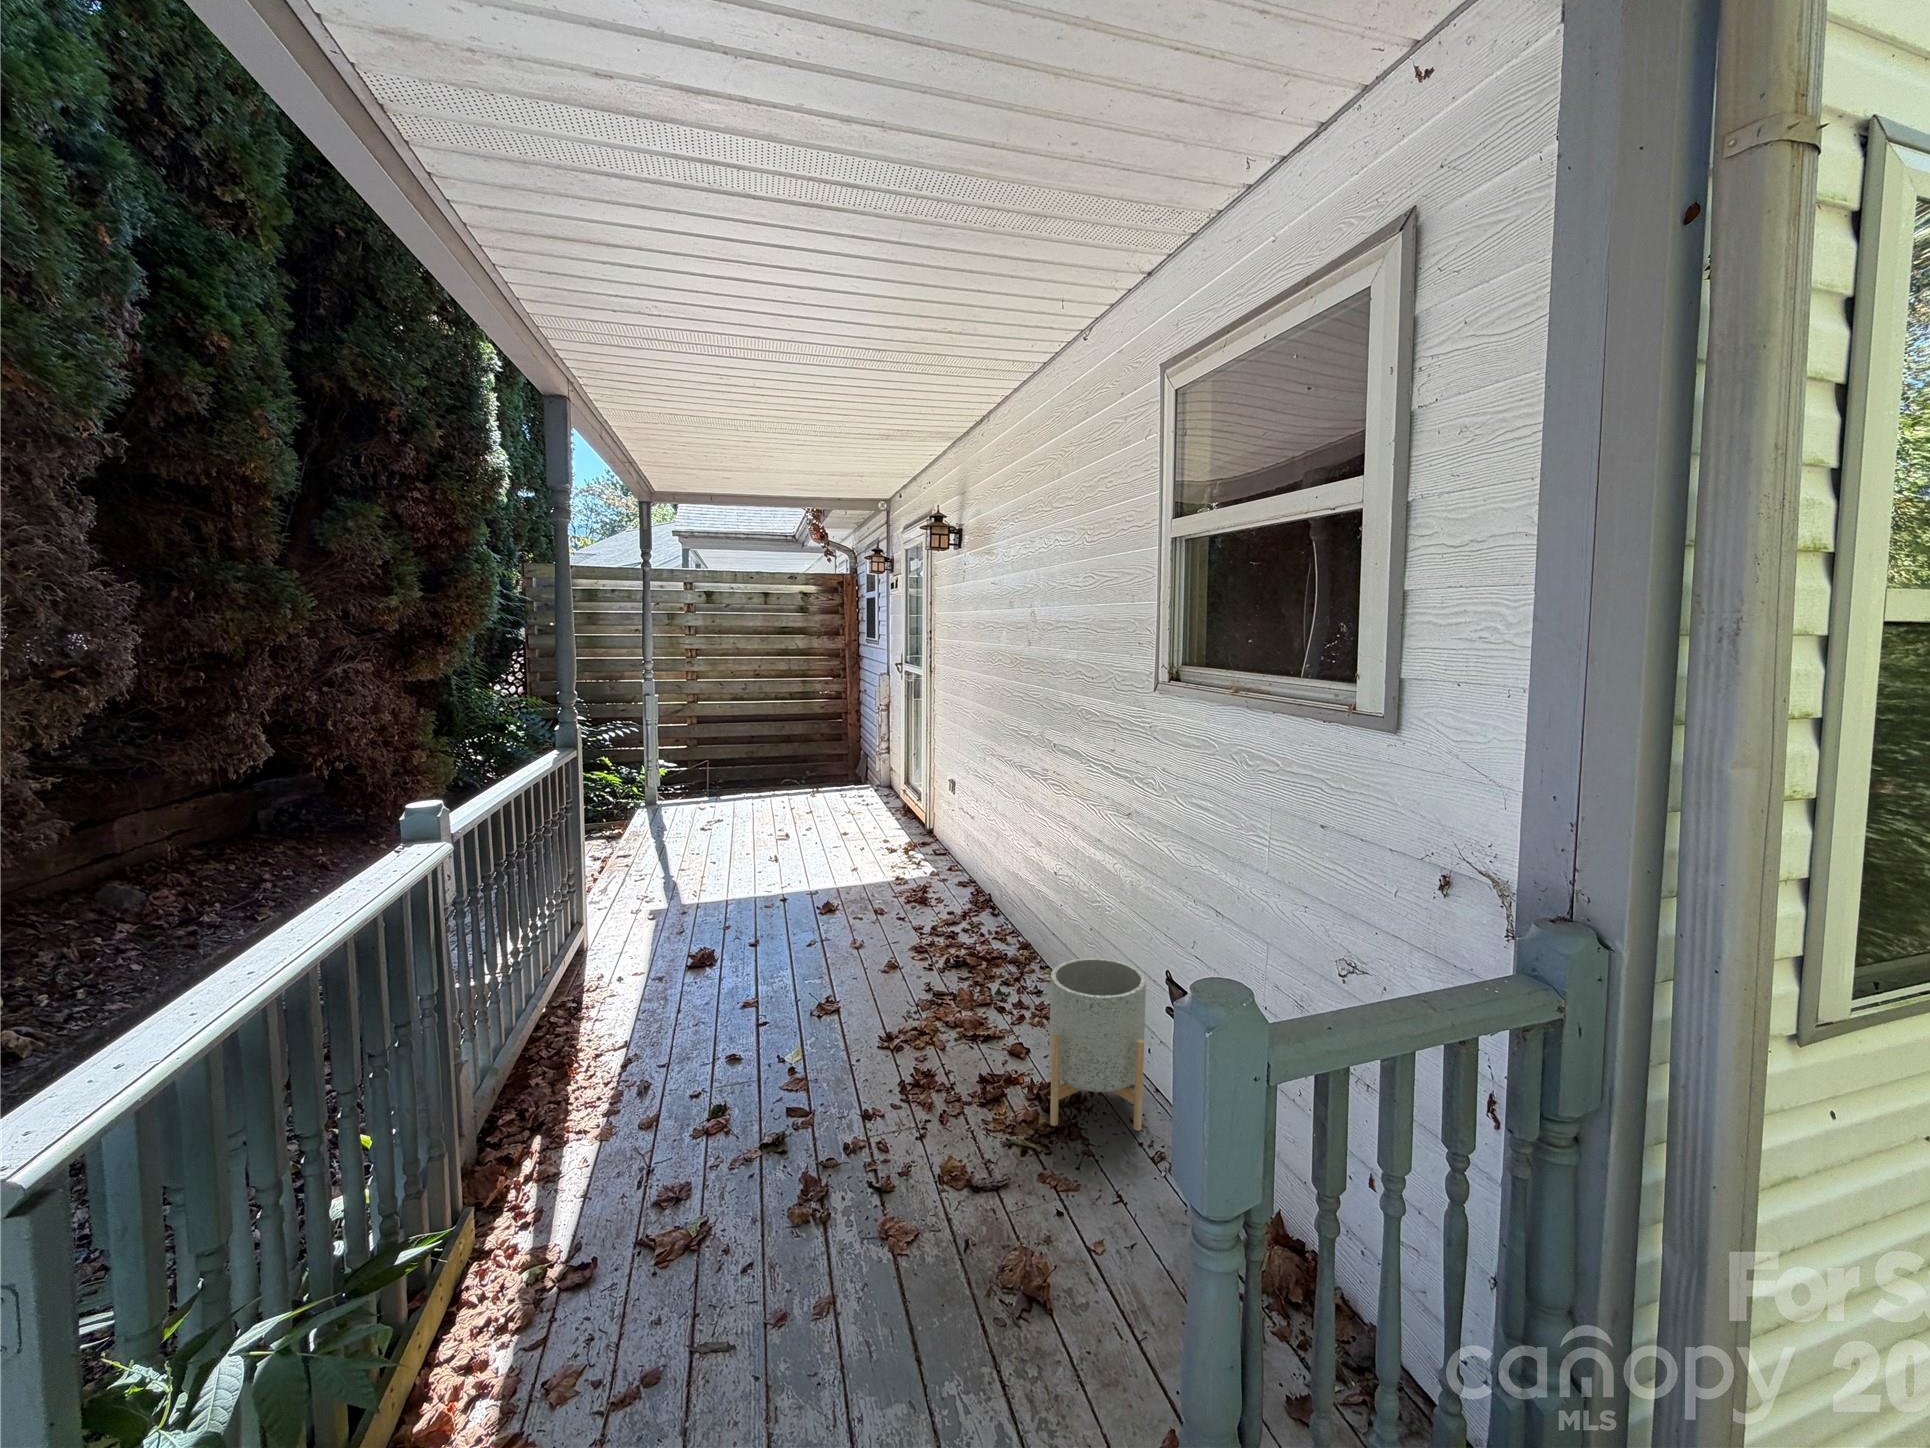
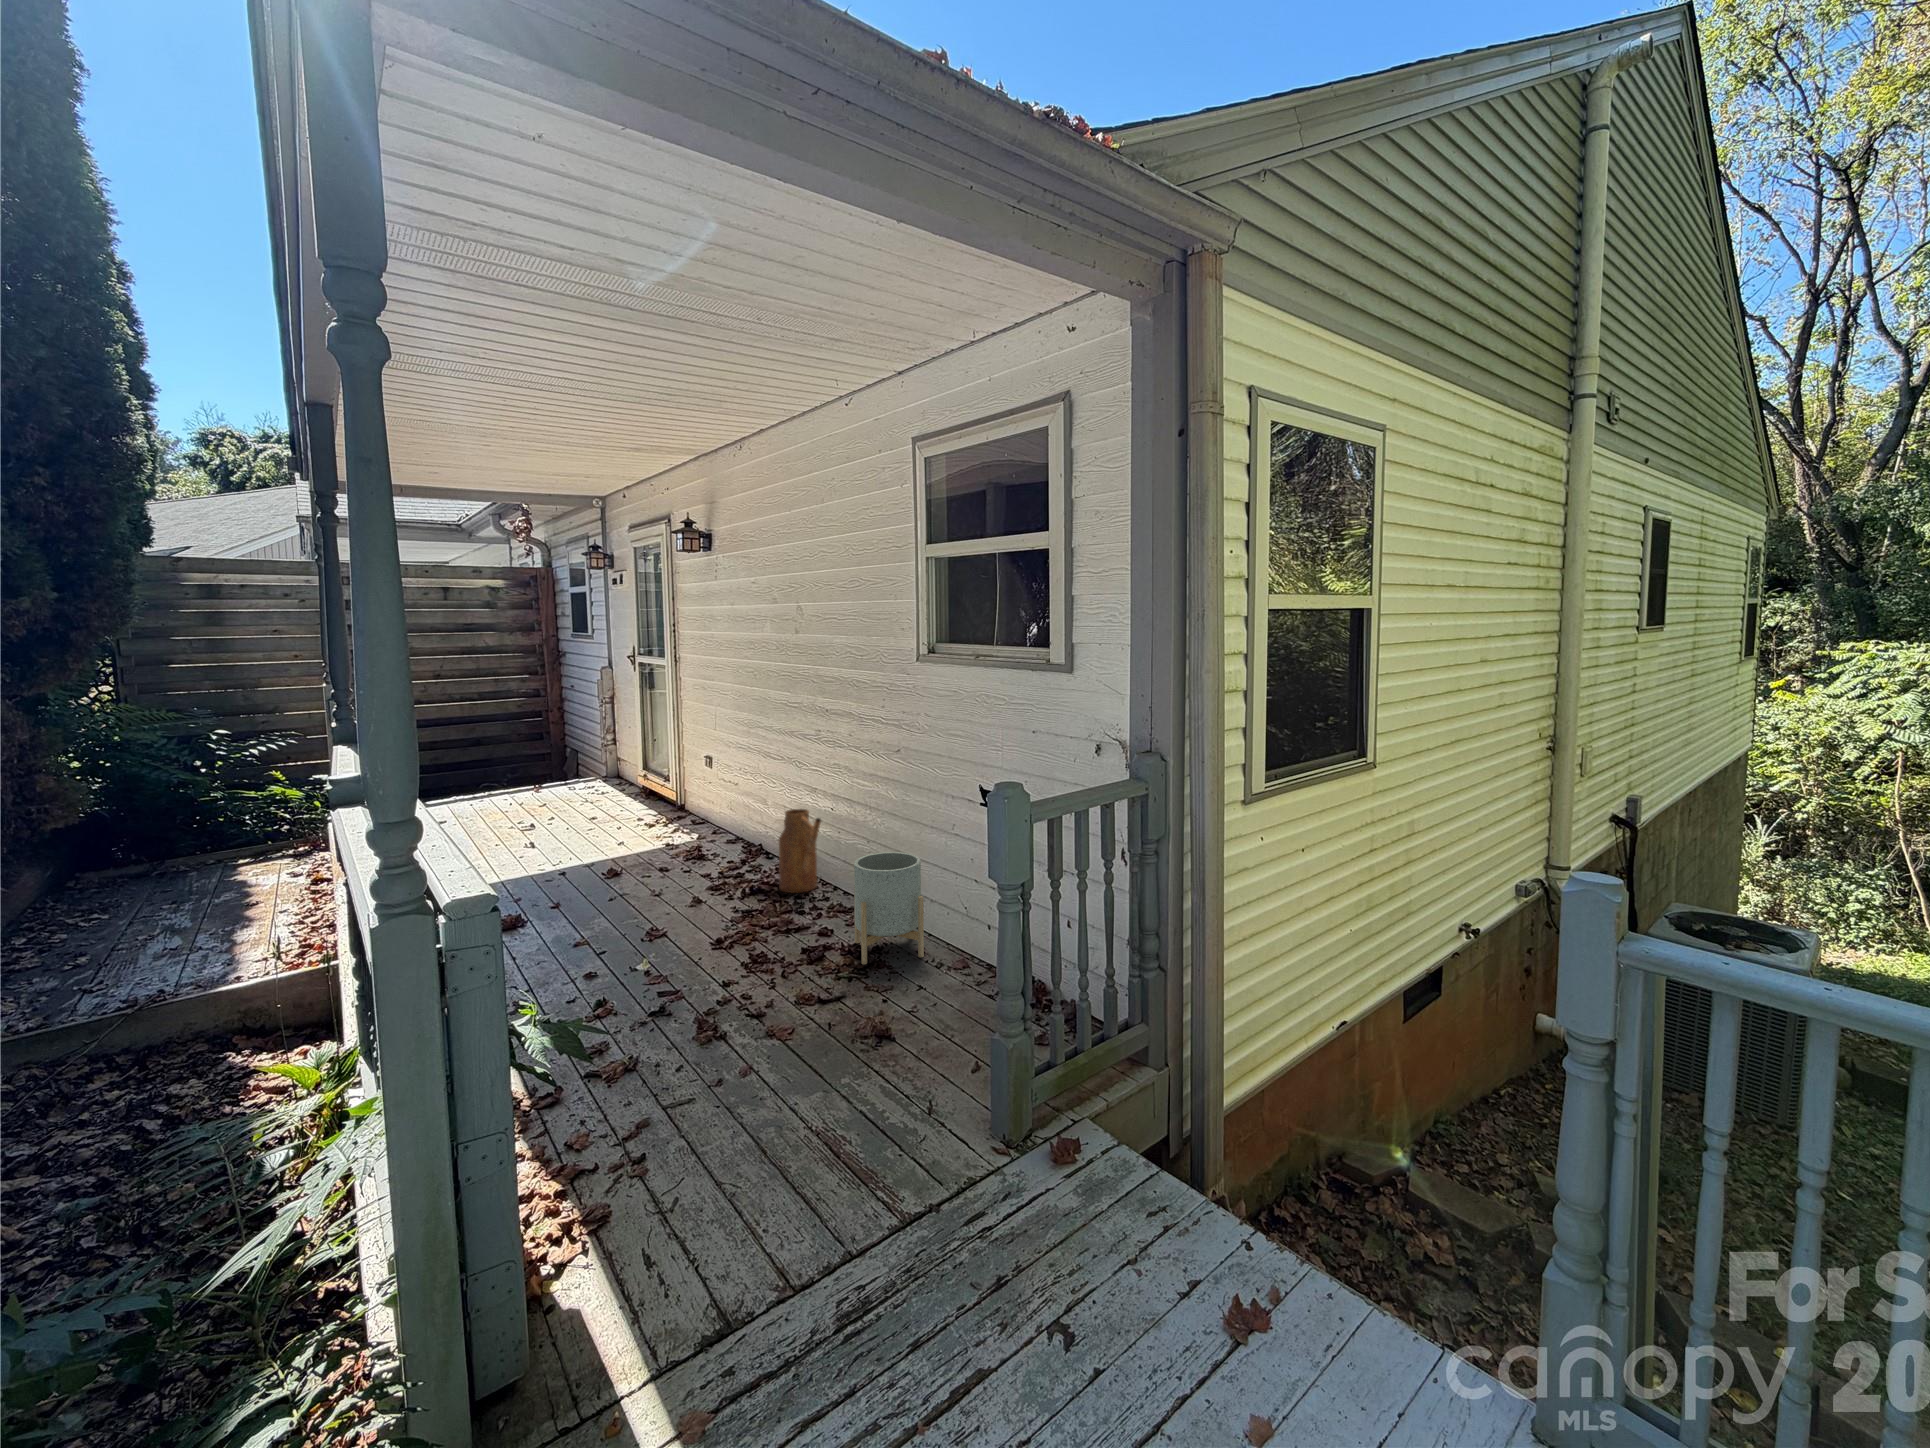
watering can: none [990,865,1038,975] -> present [779,809,821,893]

